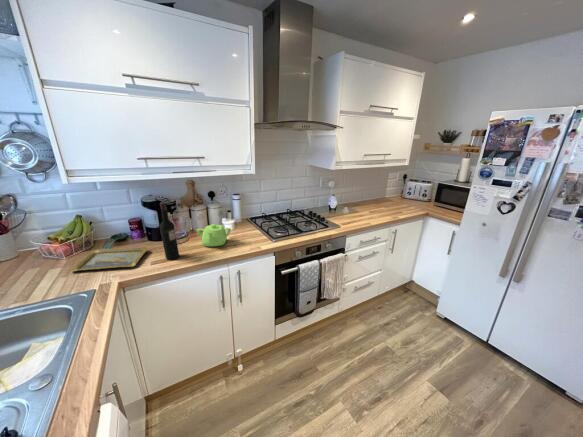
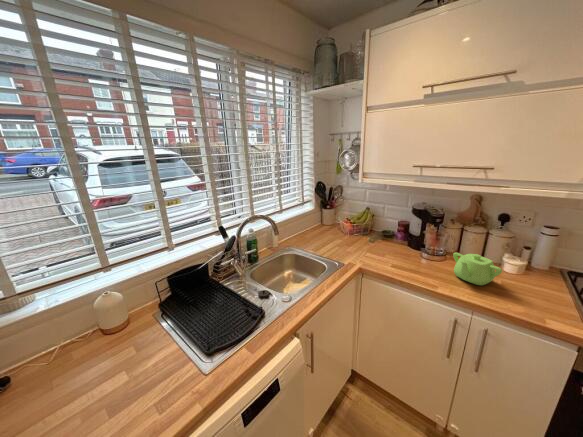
wine bottle: present [160,202,179,260] -> none [407,212,424,272]
tray: present [71,247,148,271] -> none [344,237,400,261]

